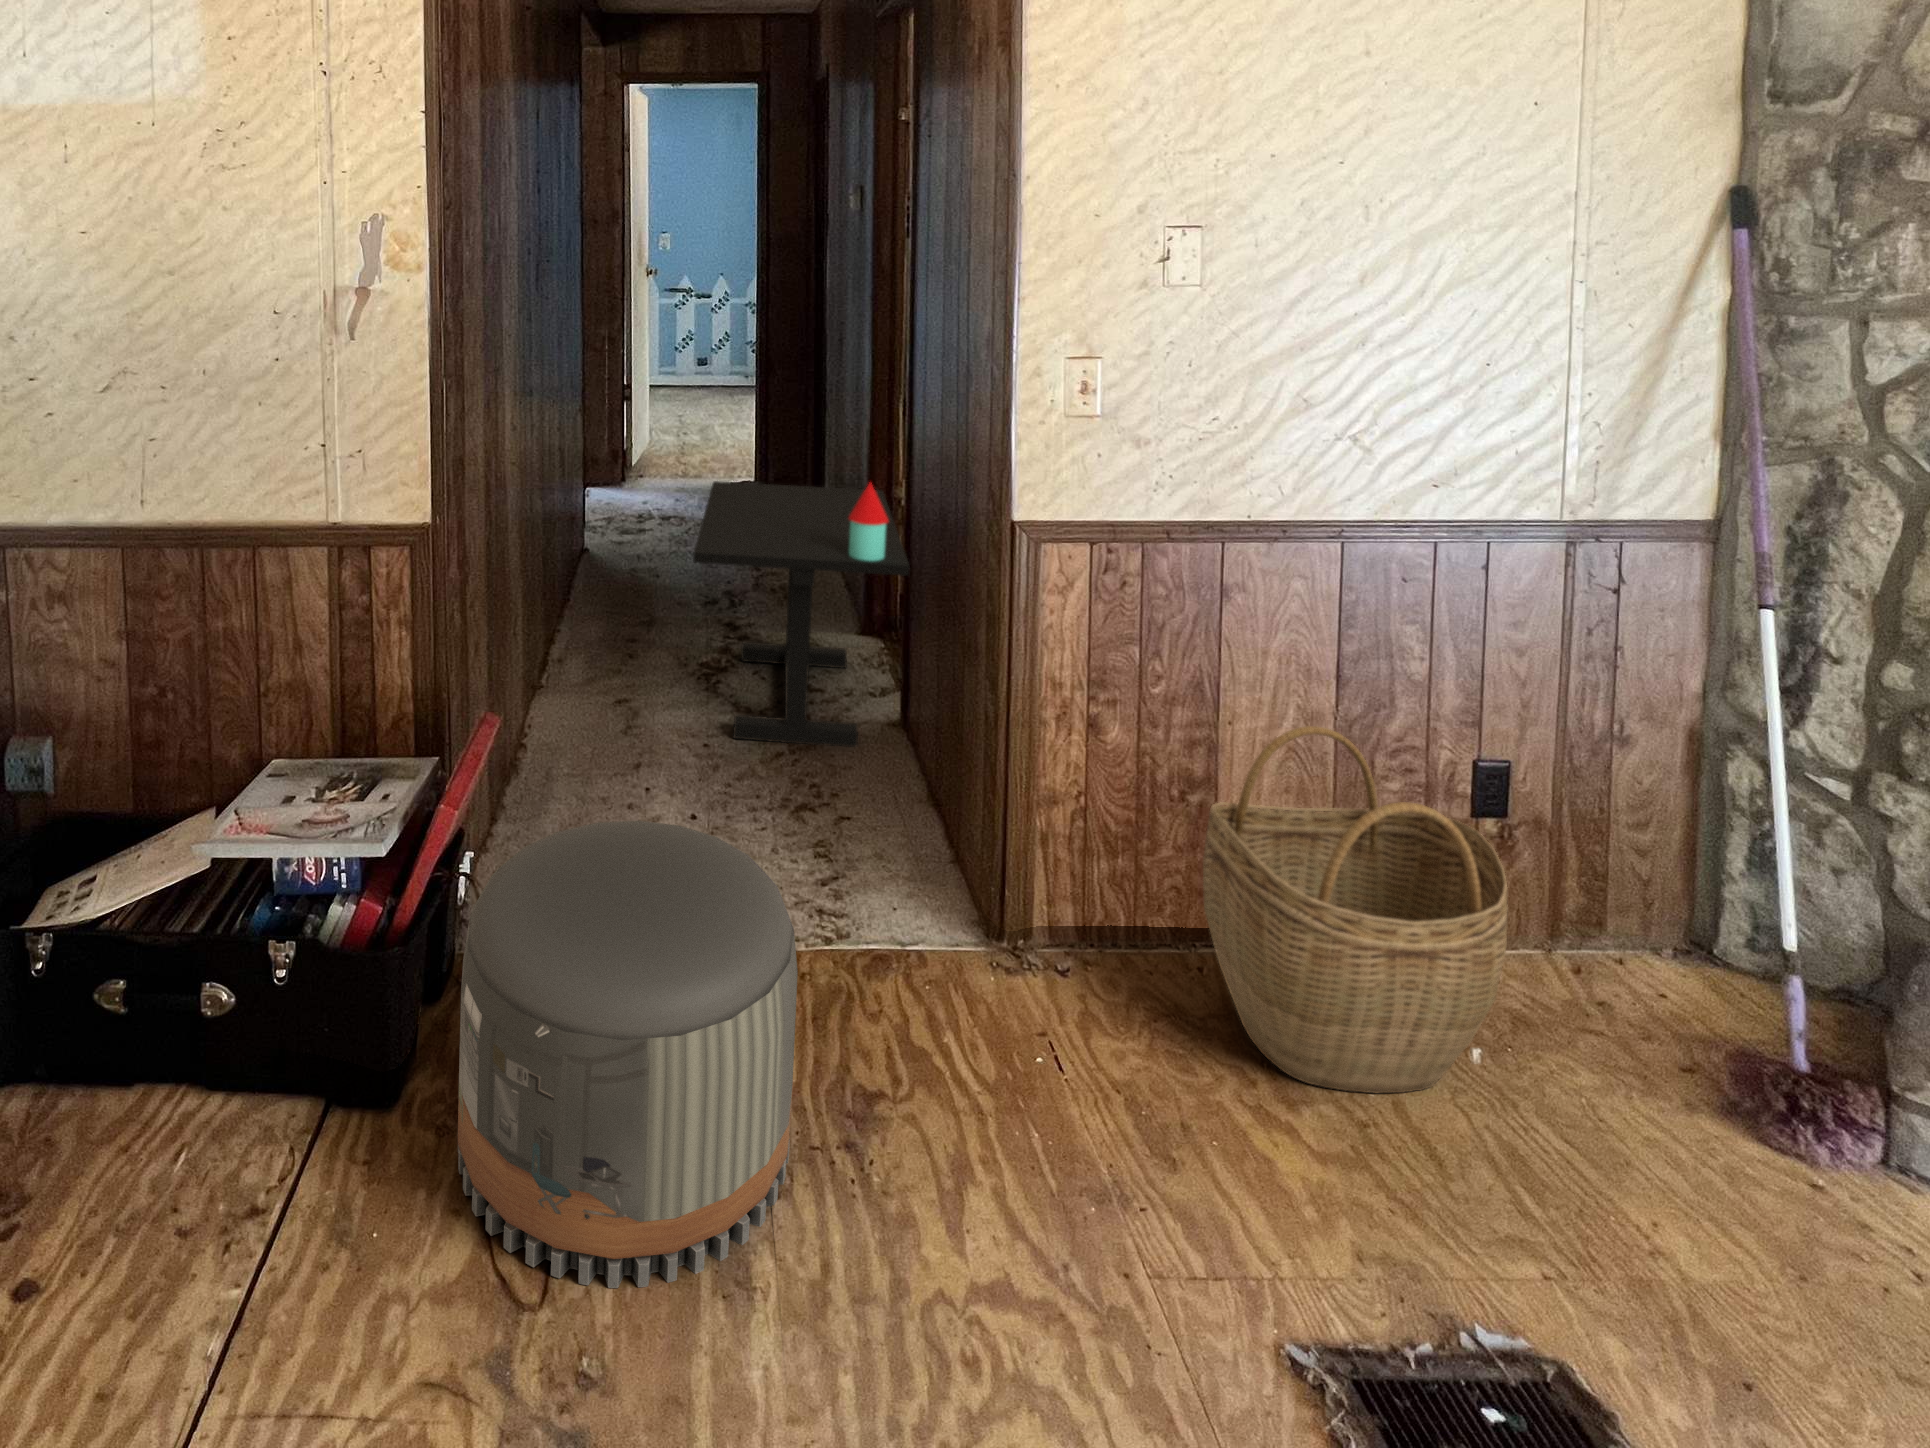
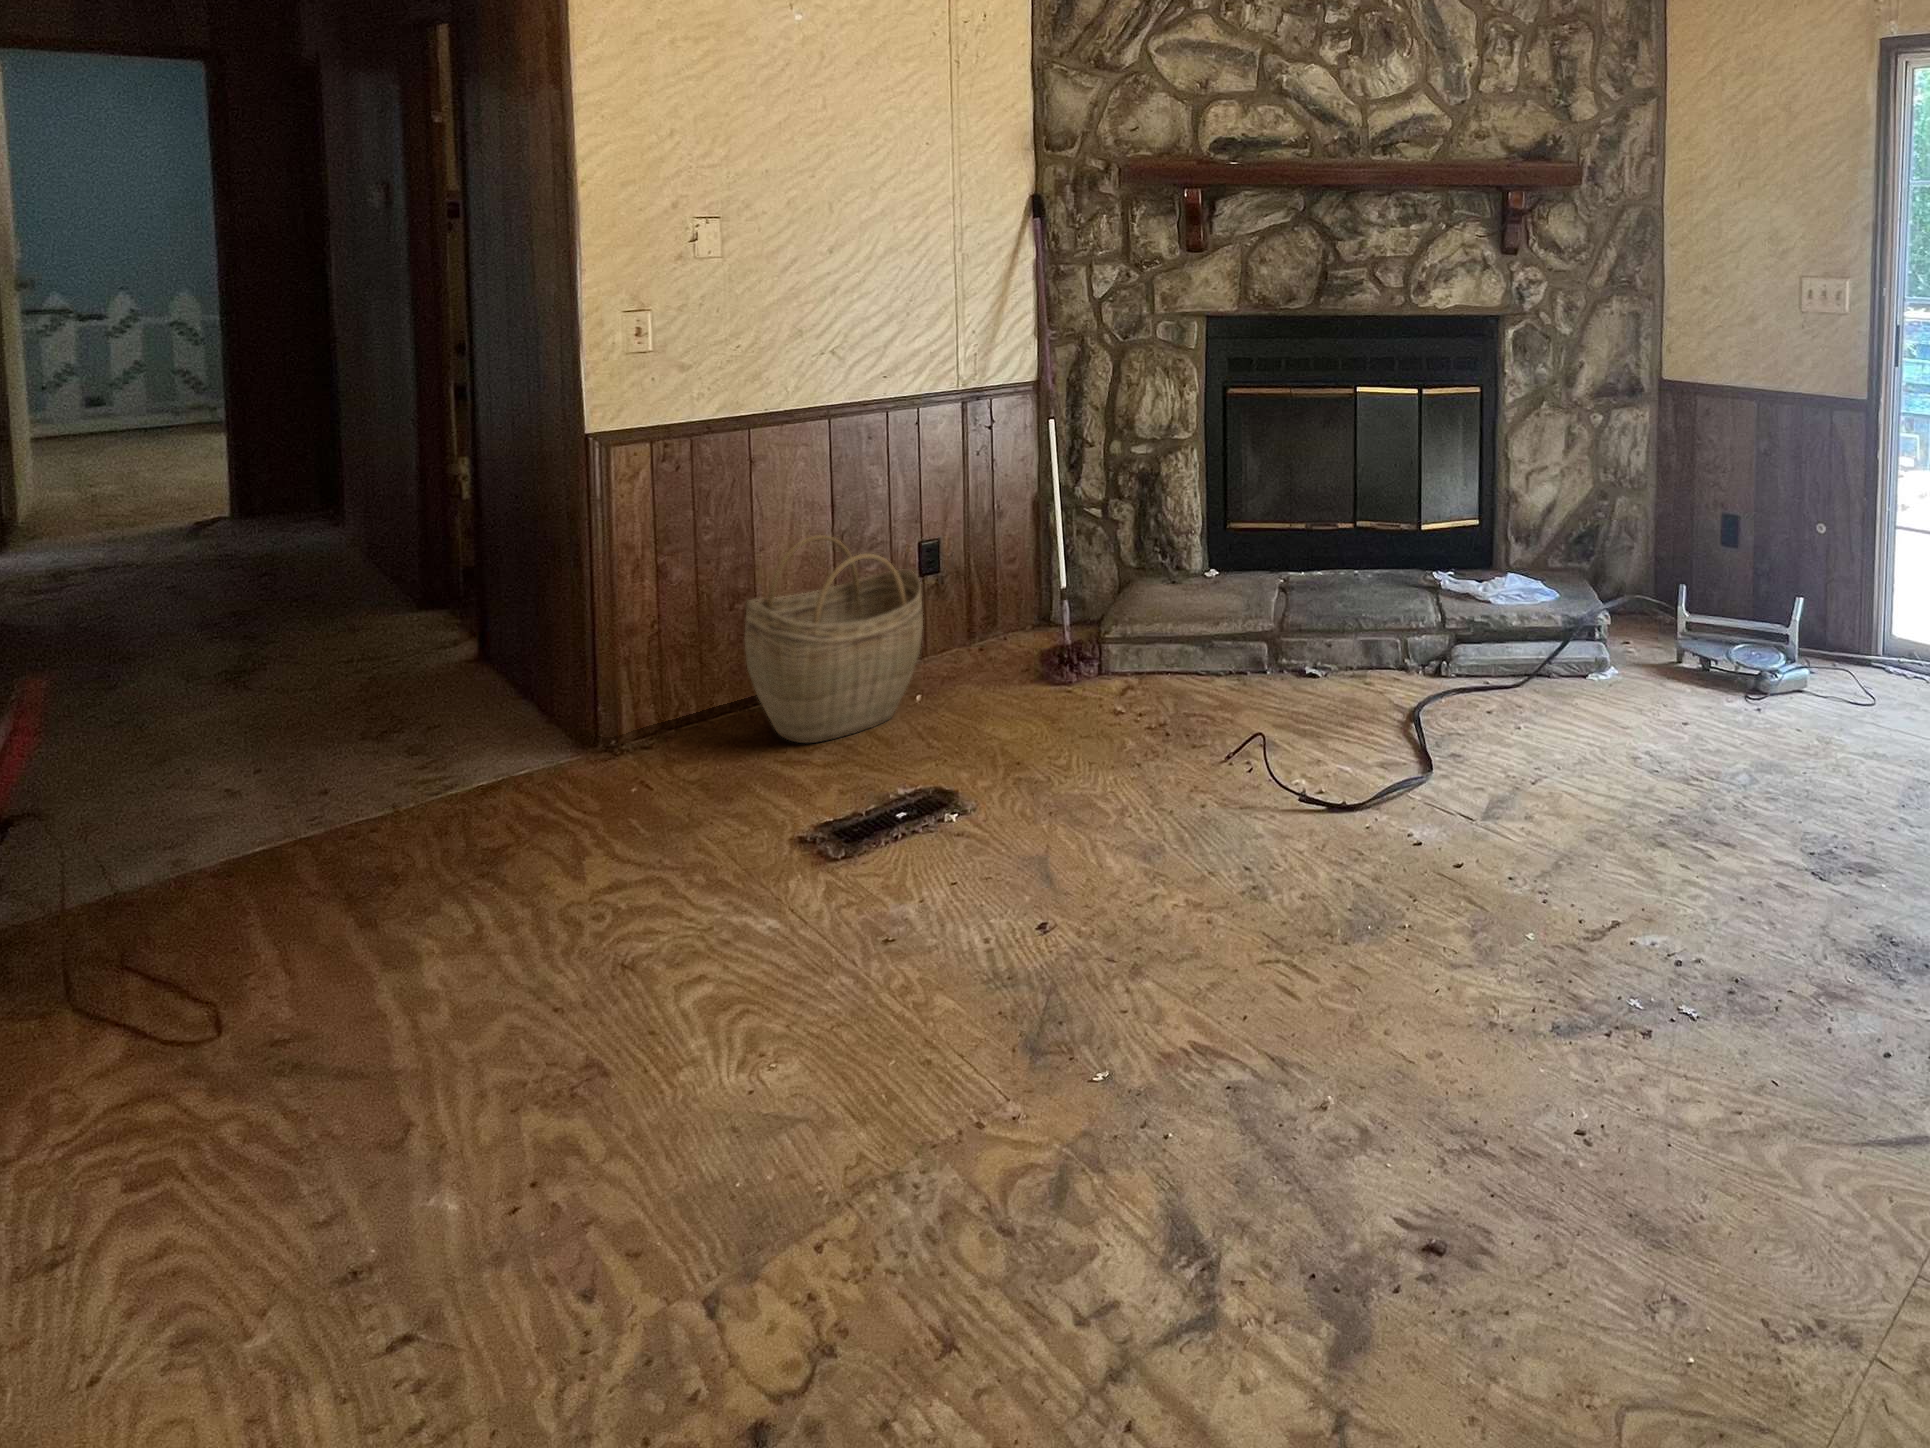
side table: present [693,481,910,747] -> none [210,445,484,720]
pouf: present [458,821,798,1288] -> none [47,712,422,1042]

